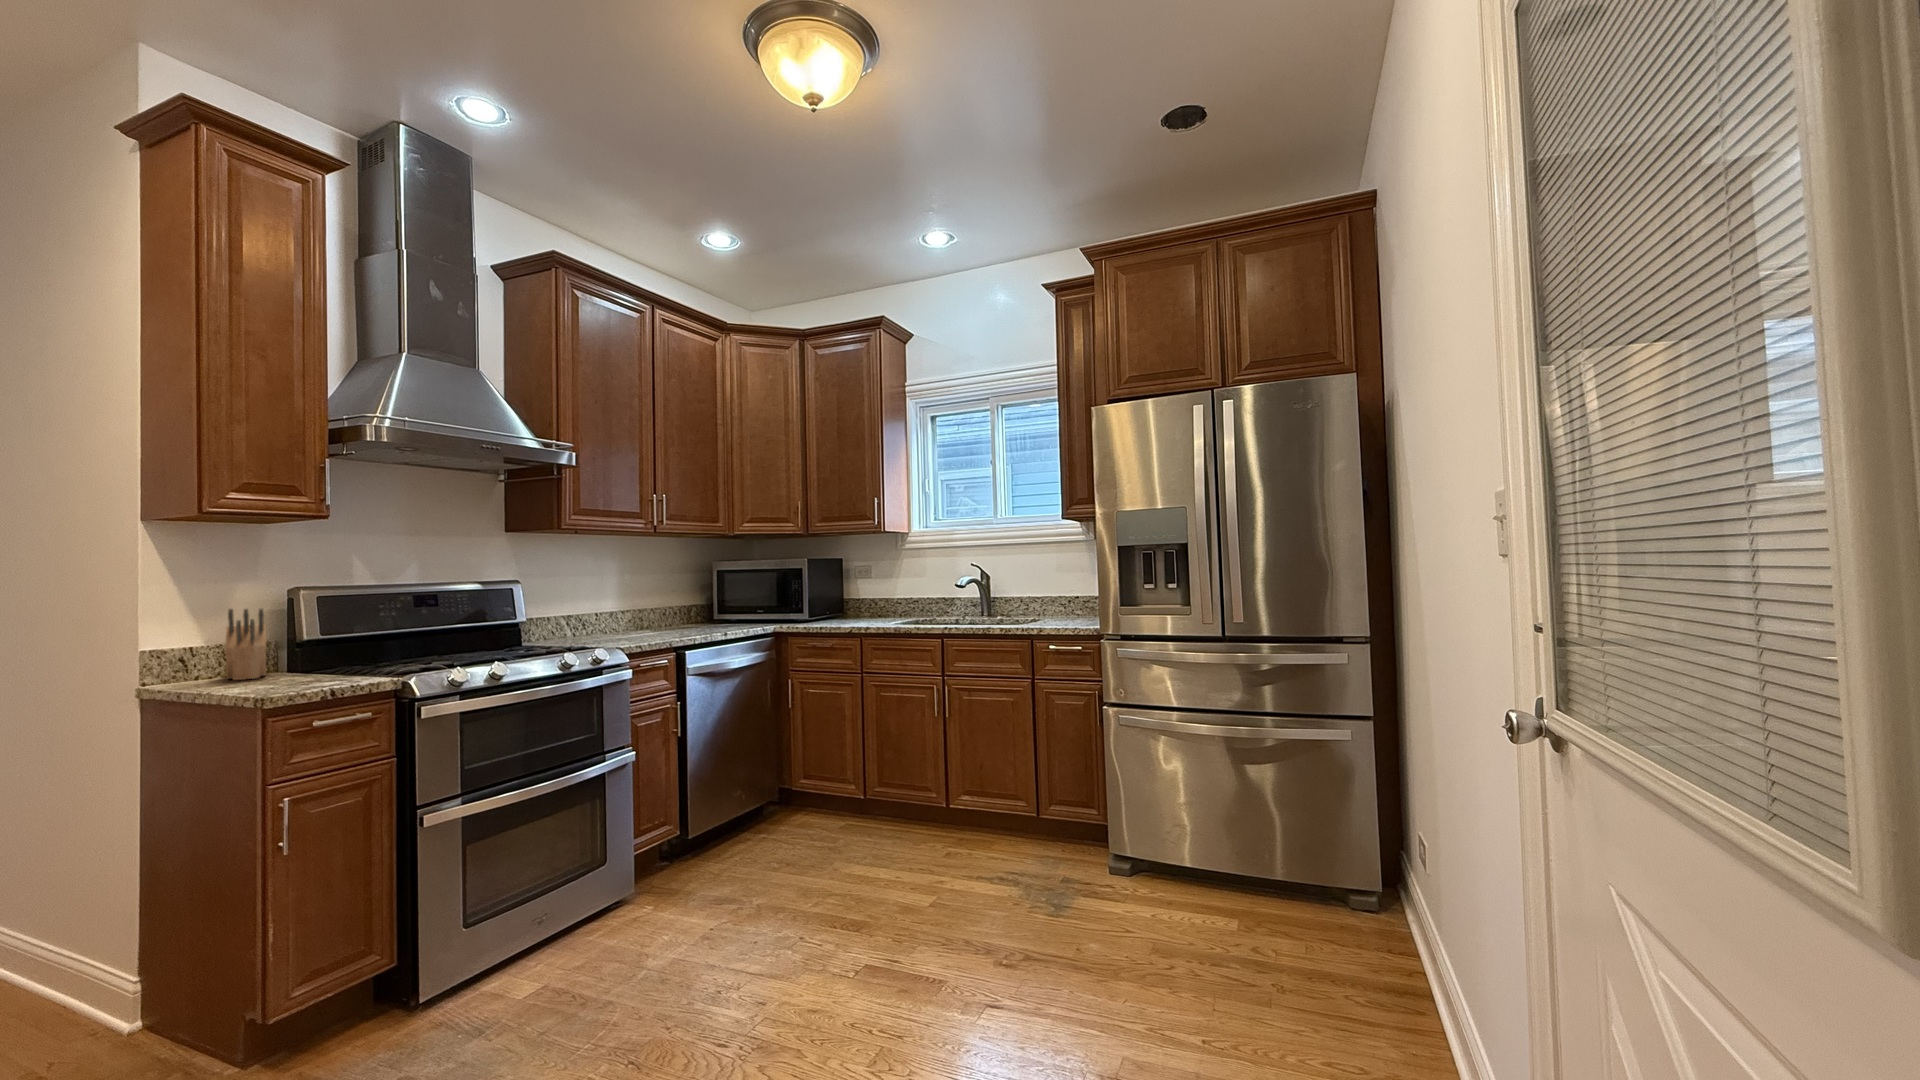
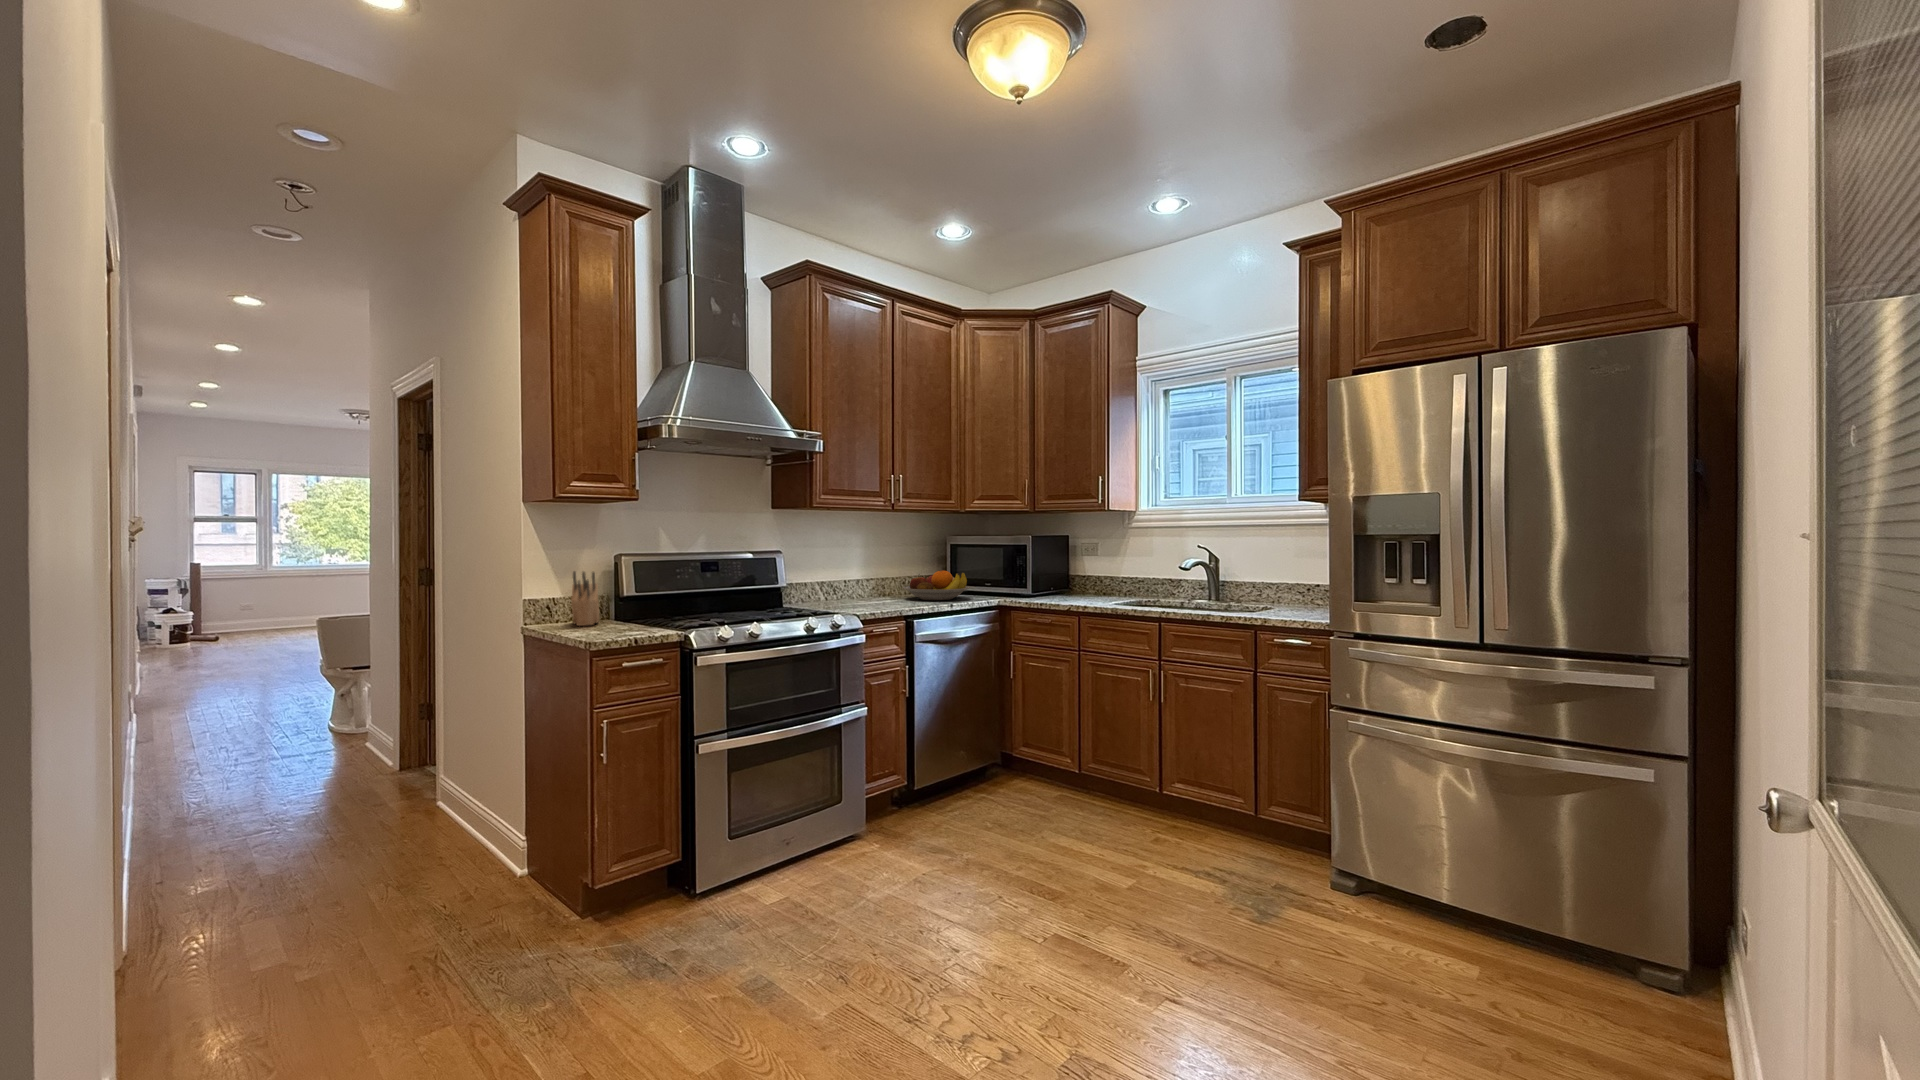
fruit bowl: none [665,598,741,630] -> present [903,570,970,600]

